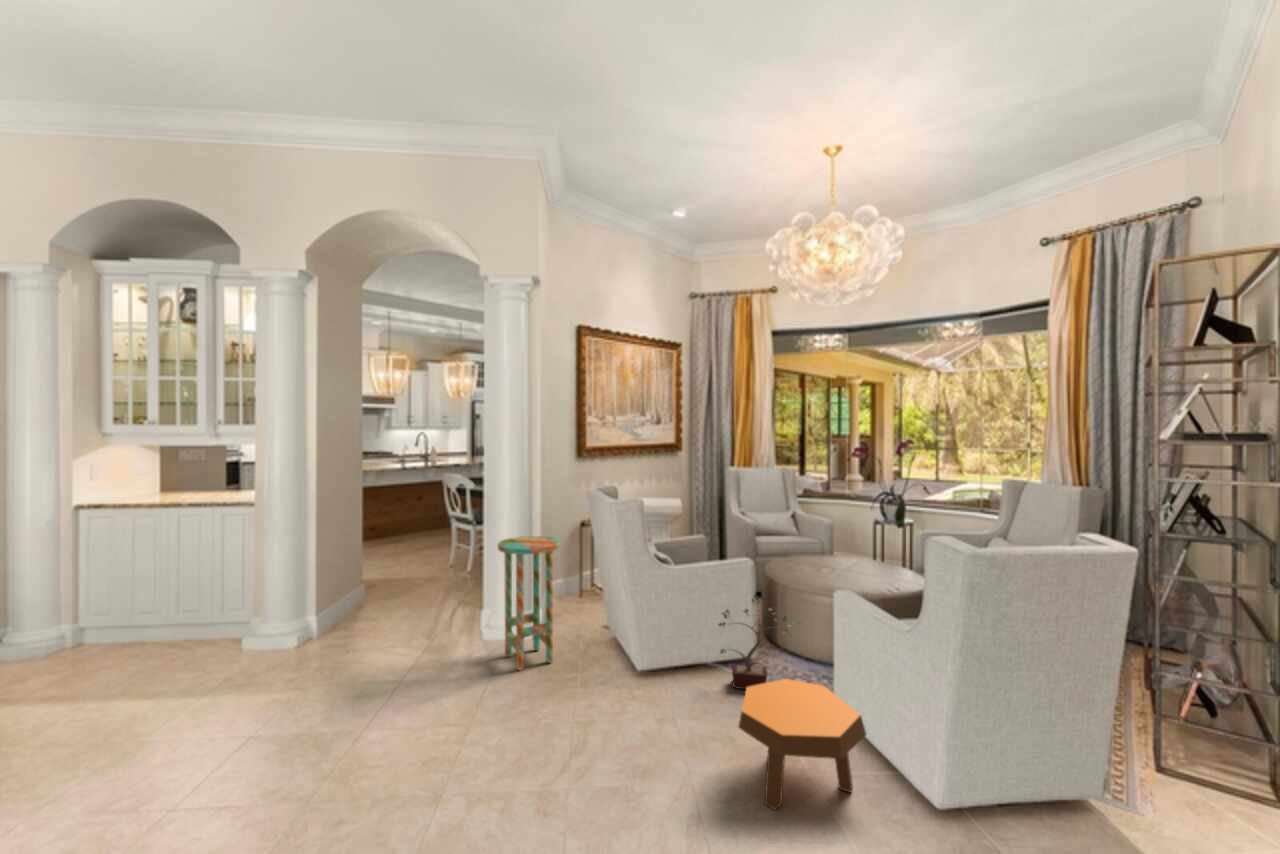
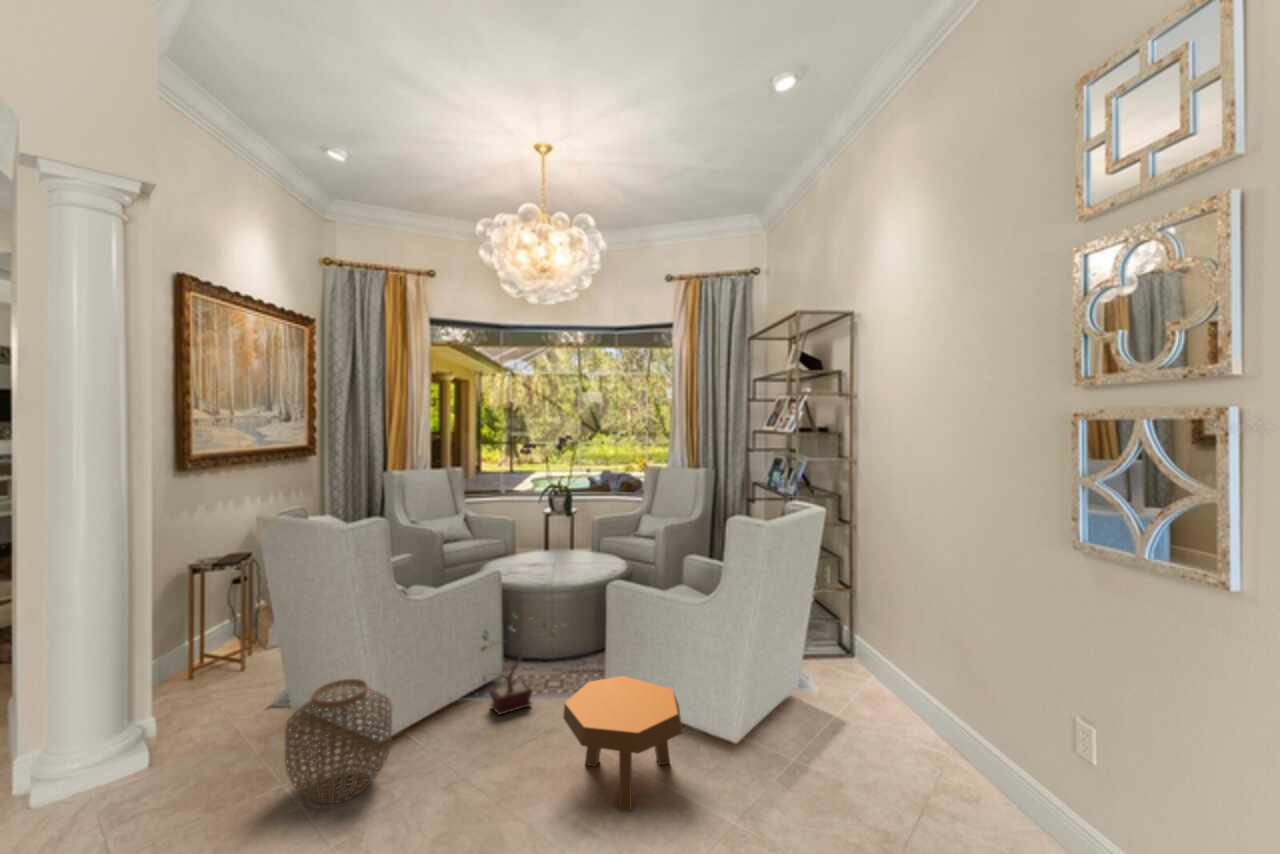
side table: present [498,536,560,670] -> none [113,592,237,813]
woven basket: none [563,615,633,702] -> present [285,679,392,803]

